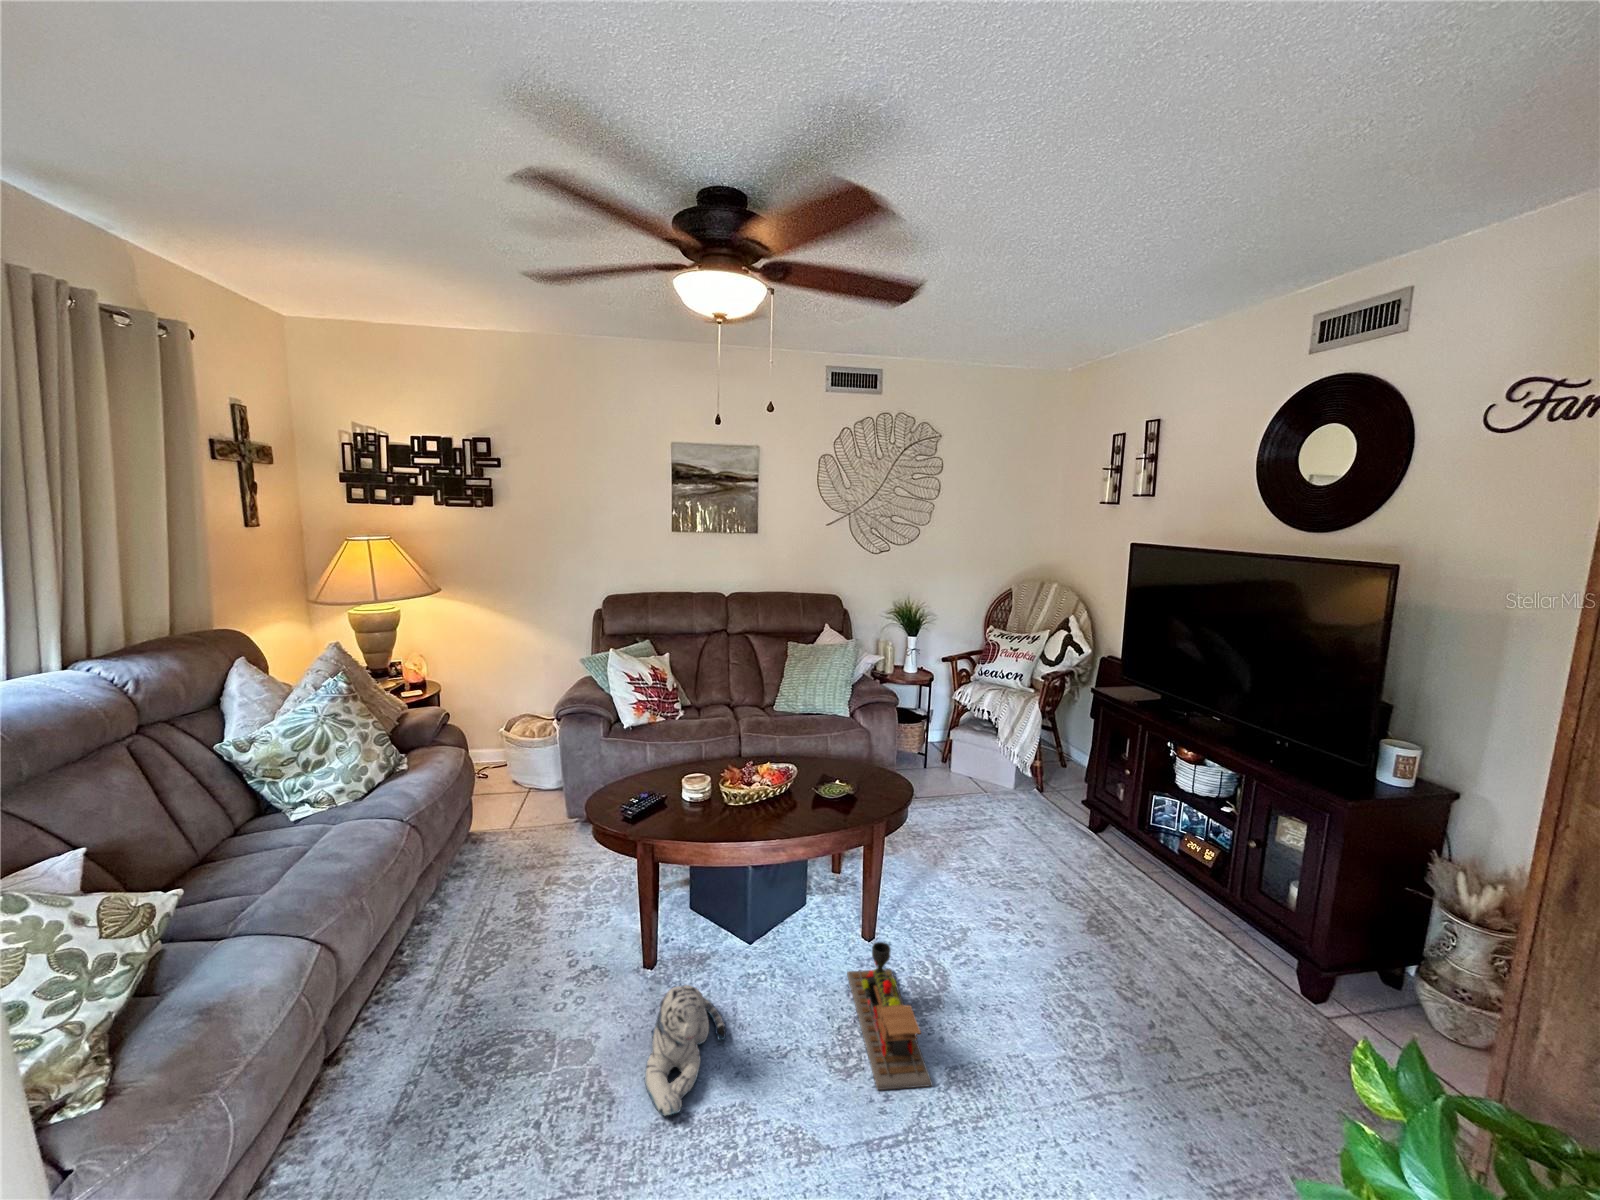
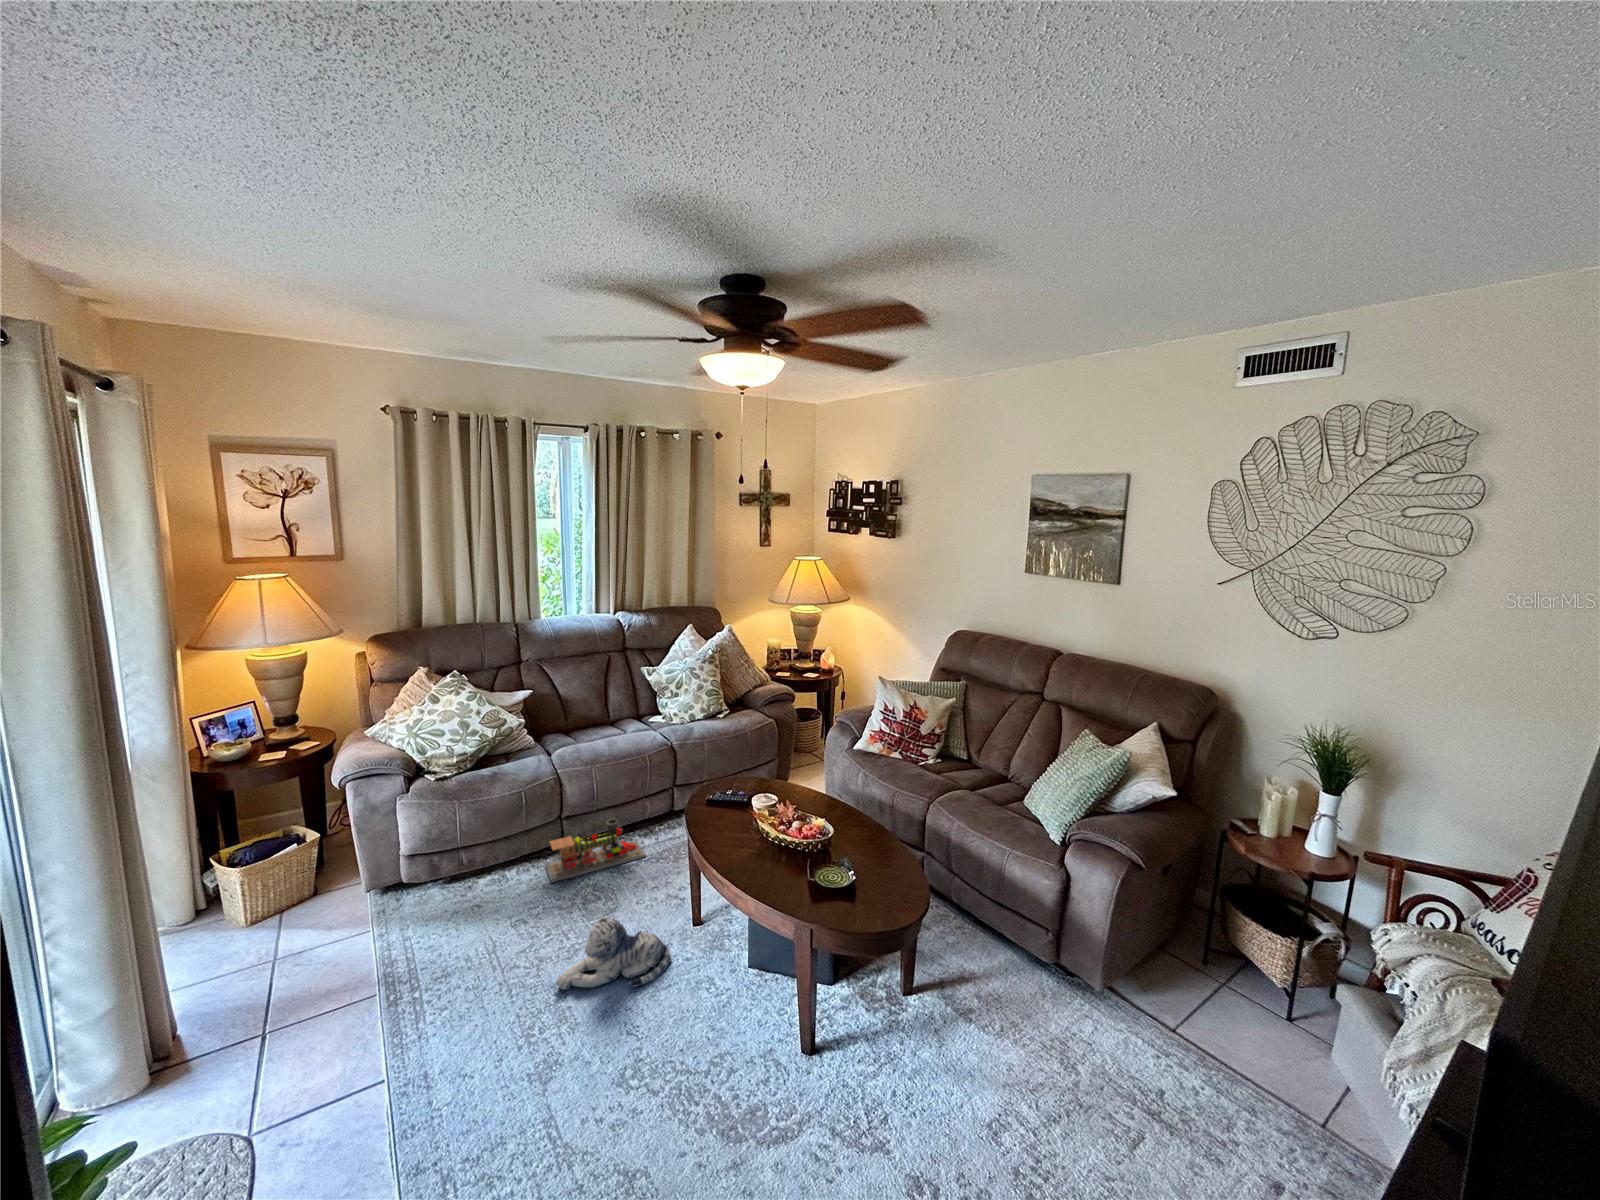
toy train: present [847,942,932,1090] -> present [546,819,645,883]

